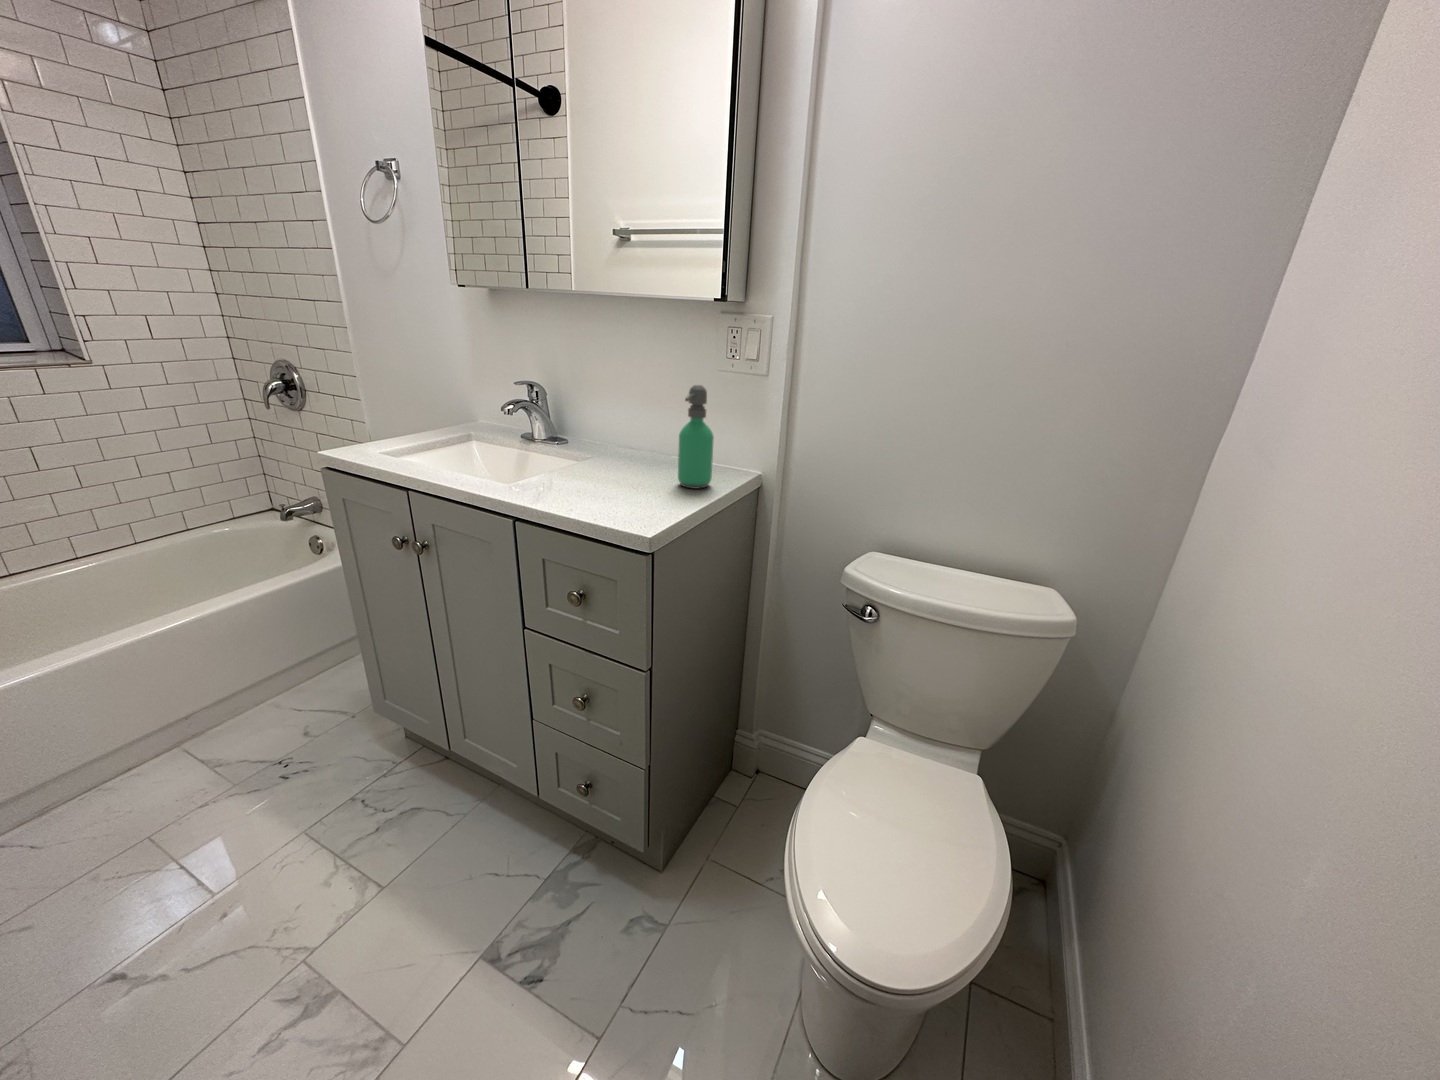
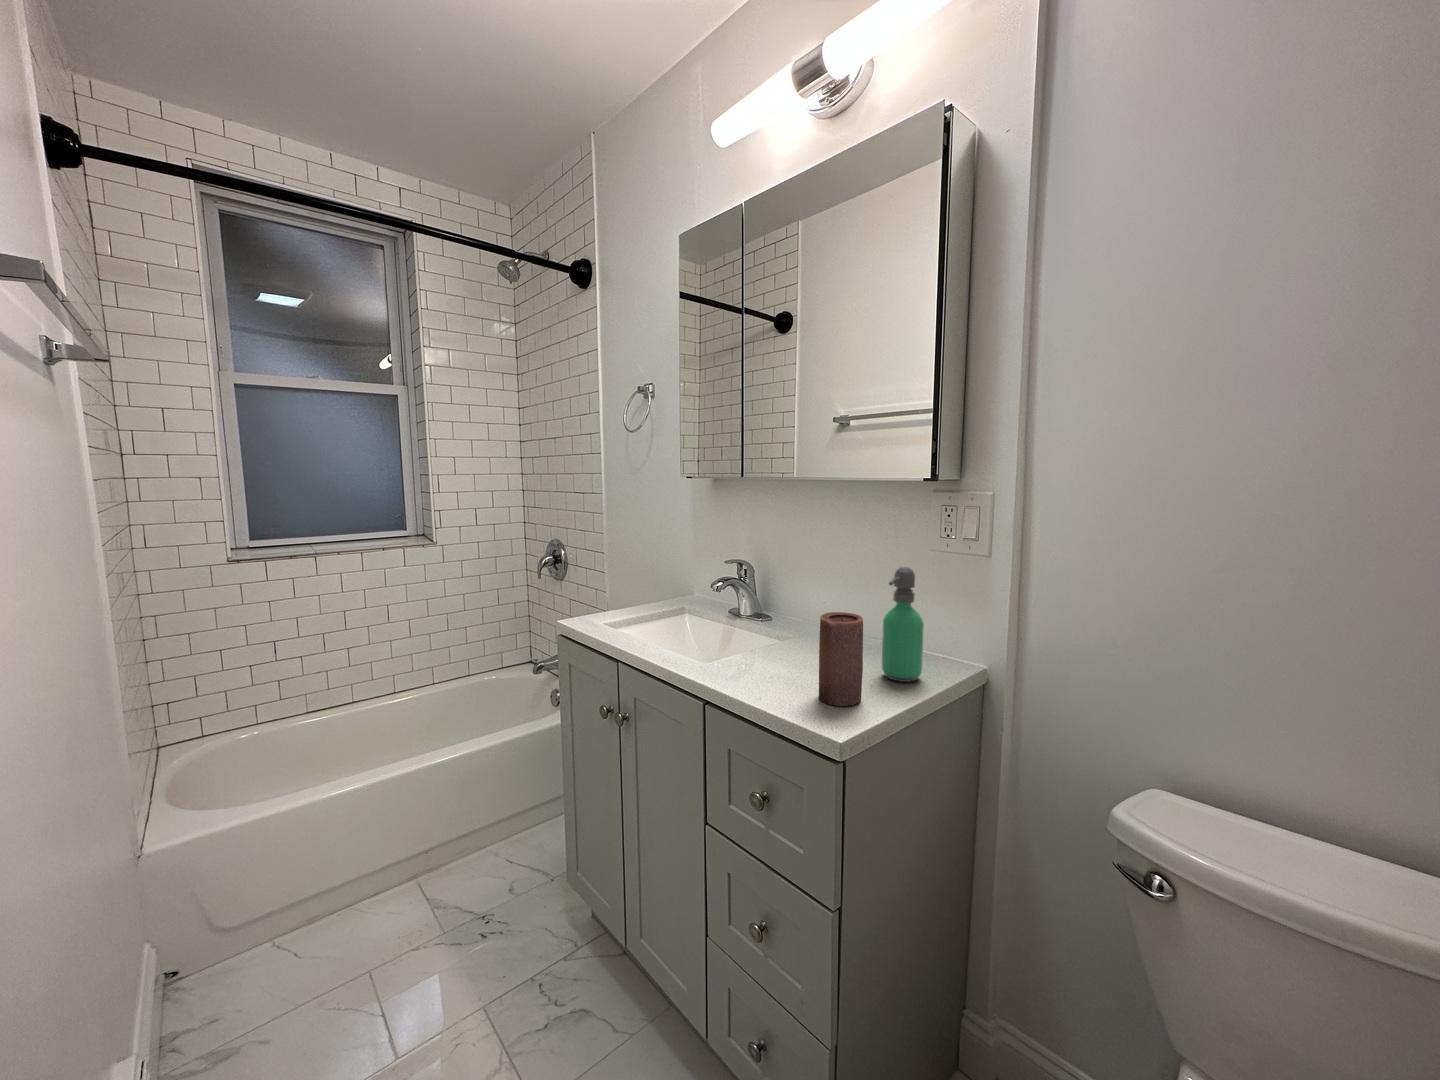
candle: none [625,426,664,510] -> present [819,612,863,706]

